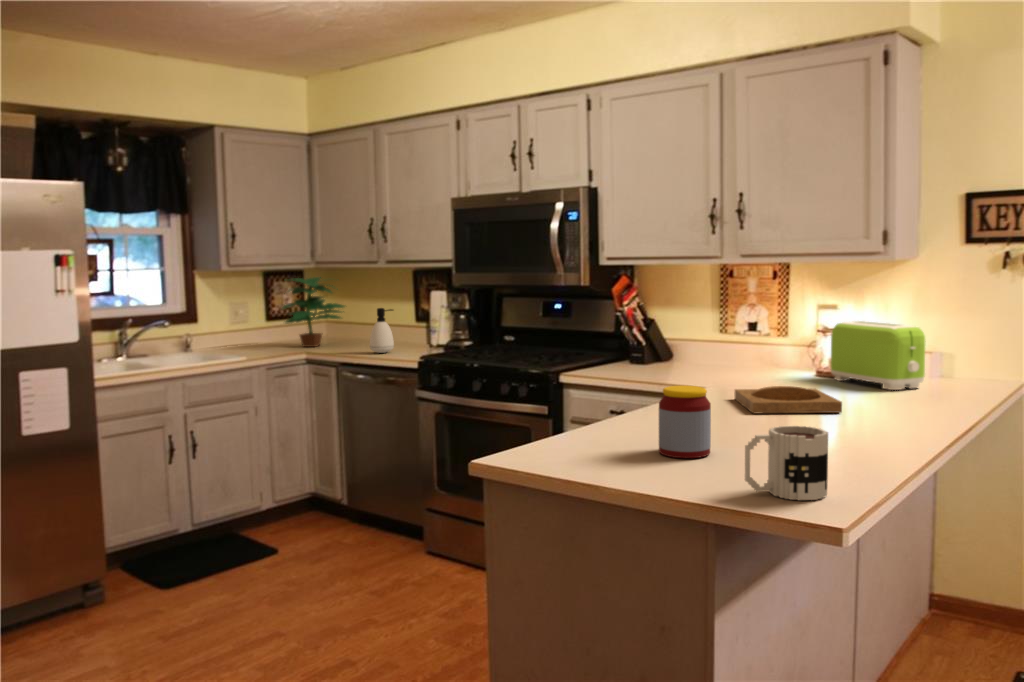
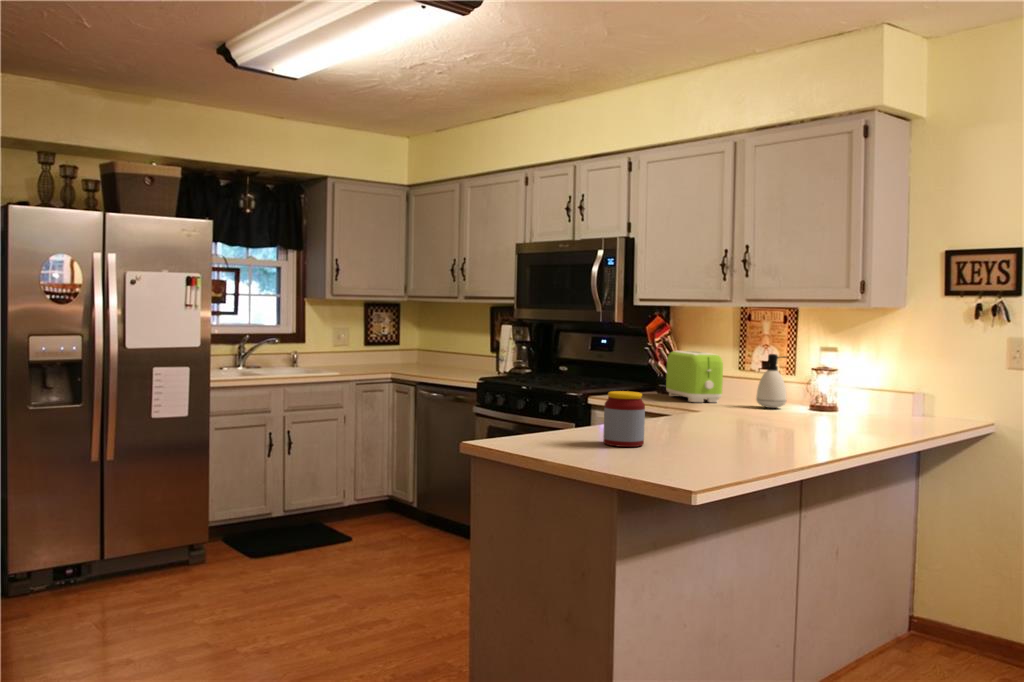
potted plant: present [283,277,344,347] -> none [374,309,432,369]
soap dispenser: present [370,308,394,353] -> present [756,354,787,408]
toaster: present [831,321,925,390] -> present [666,351,723,402]
tray: present [734,386,842,413] -> none [713,409,791,431]
mug: present [745,426,828,500] -> none [638,418,701,472]

